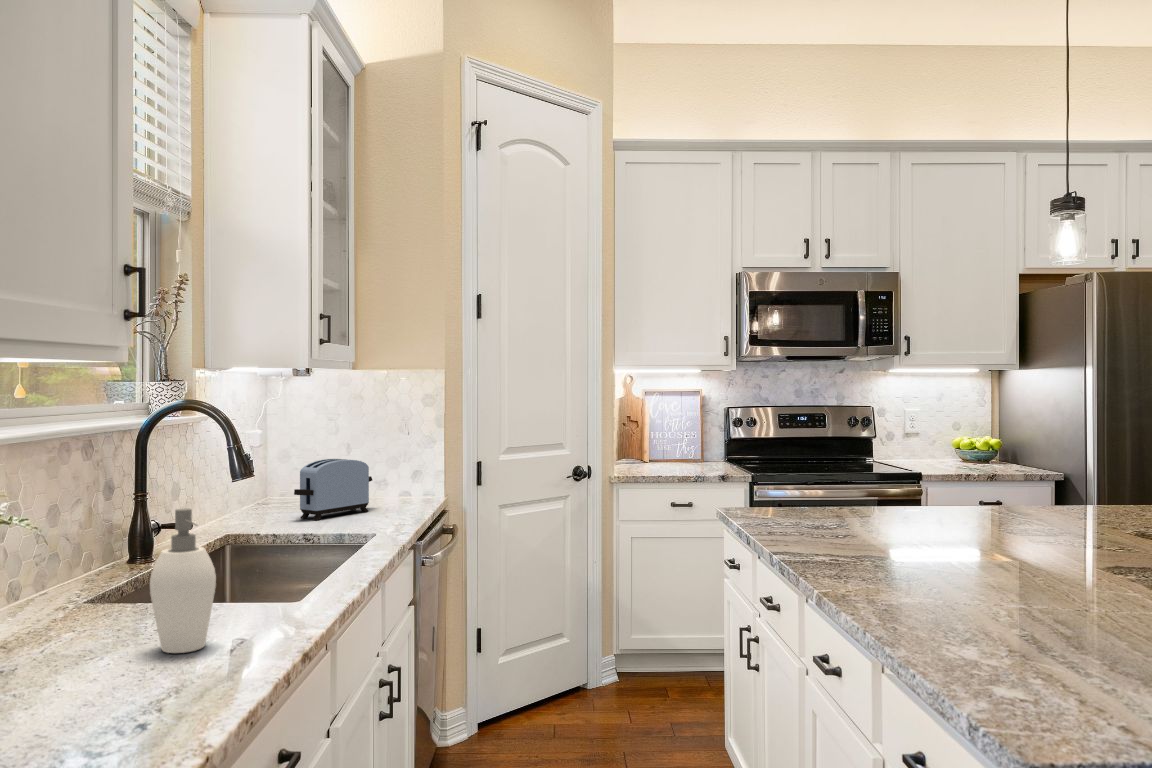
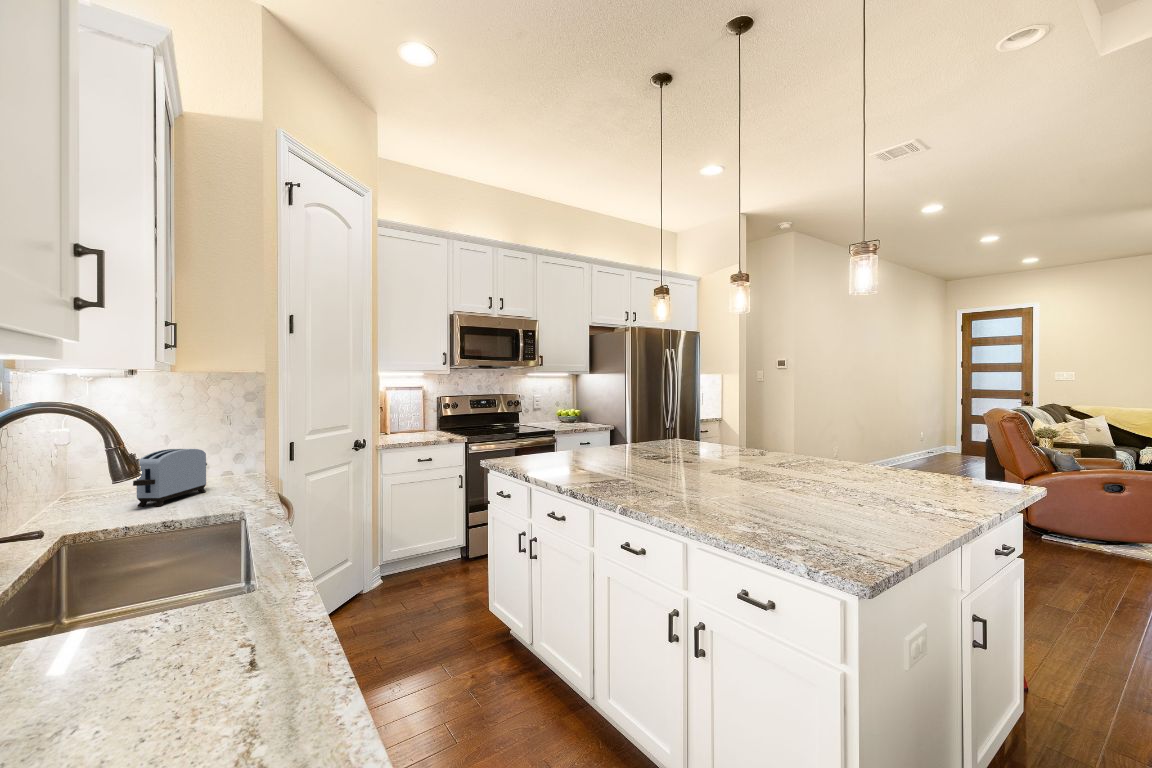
soap dispenser: present [150,509,216,653] -> none [121,528,216,713]

